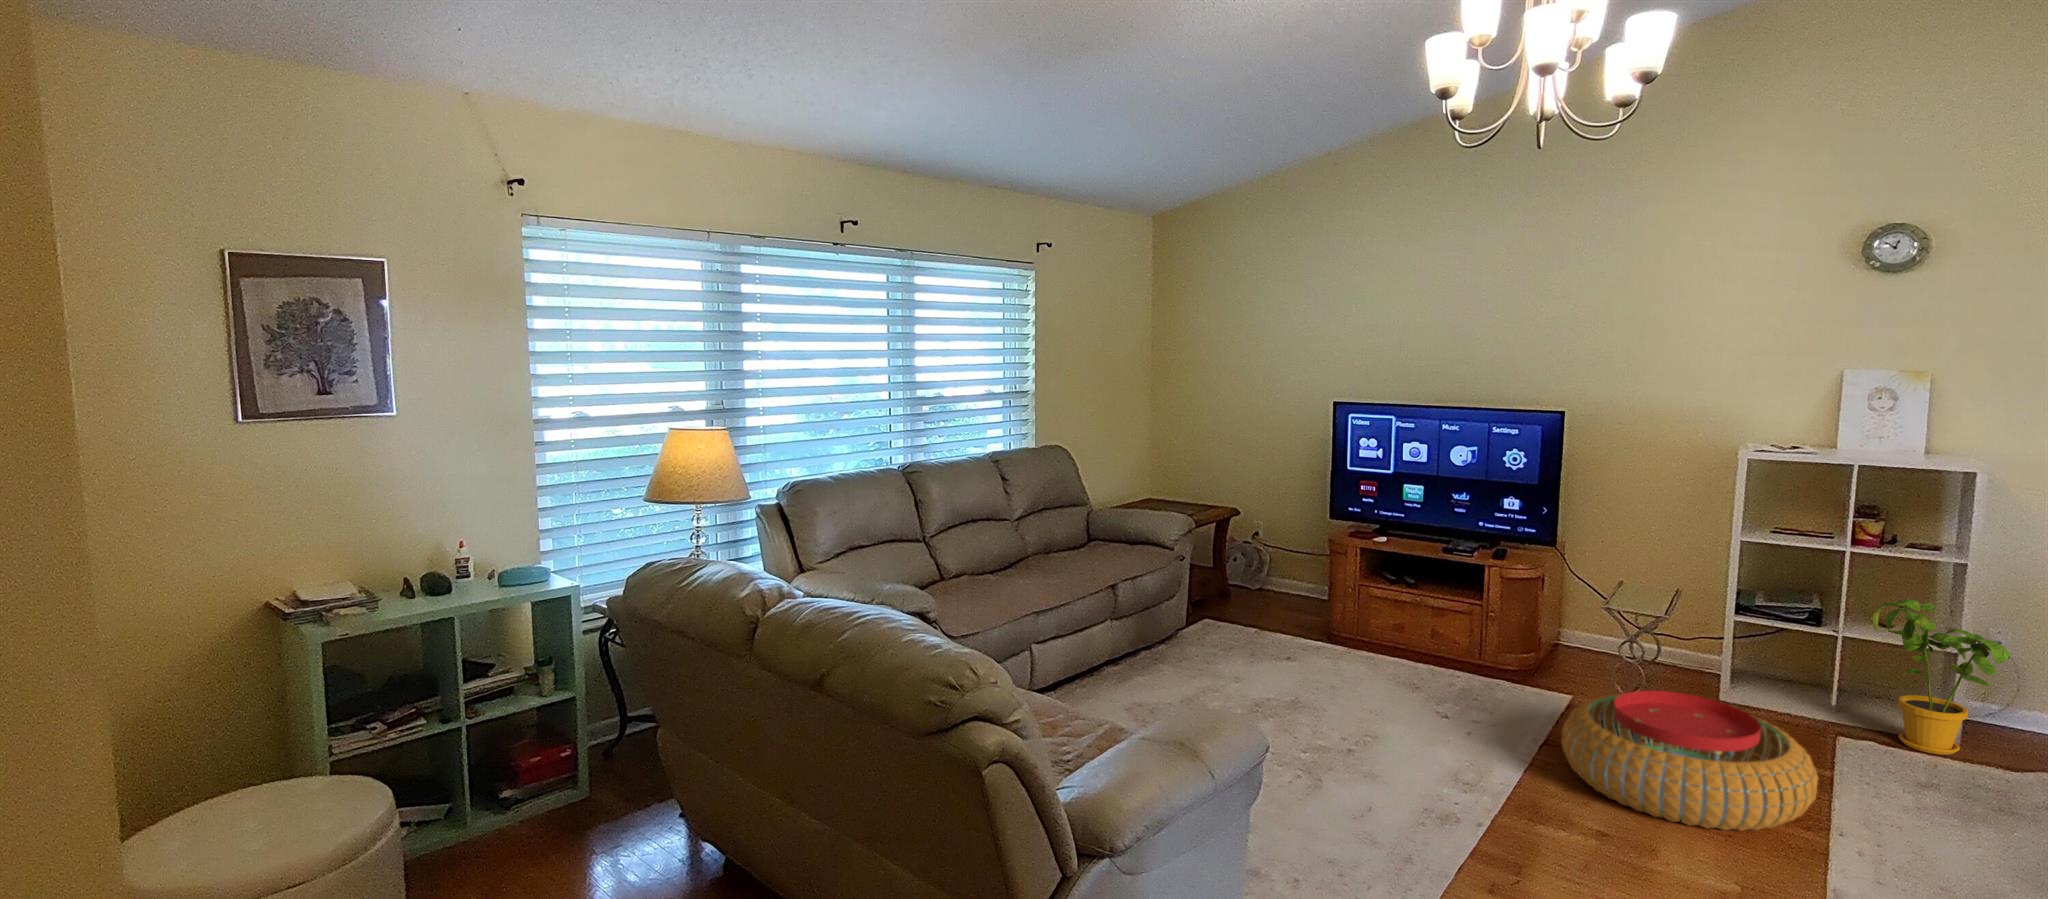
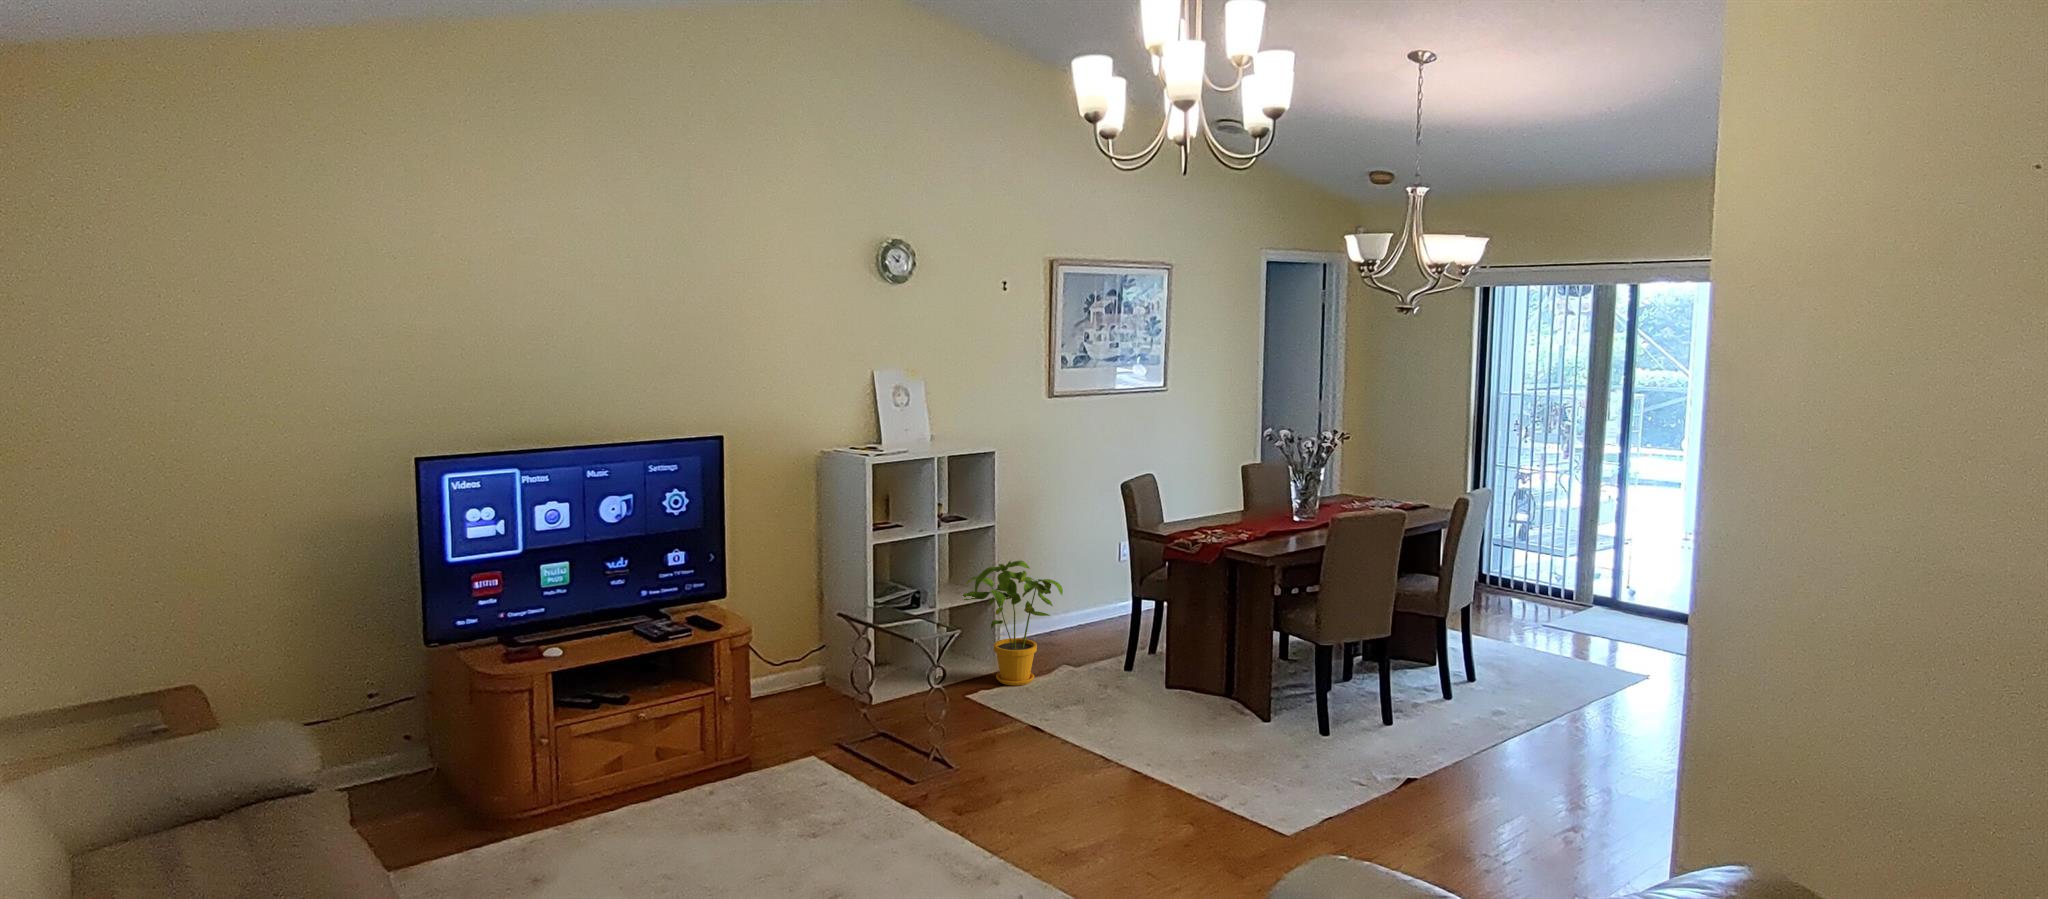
pouf: present [1561,691,1818,831] -> none [935,694,1144,824]

